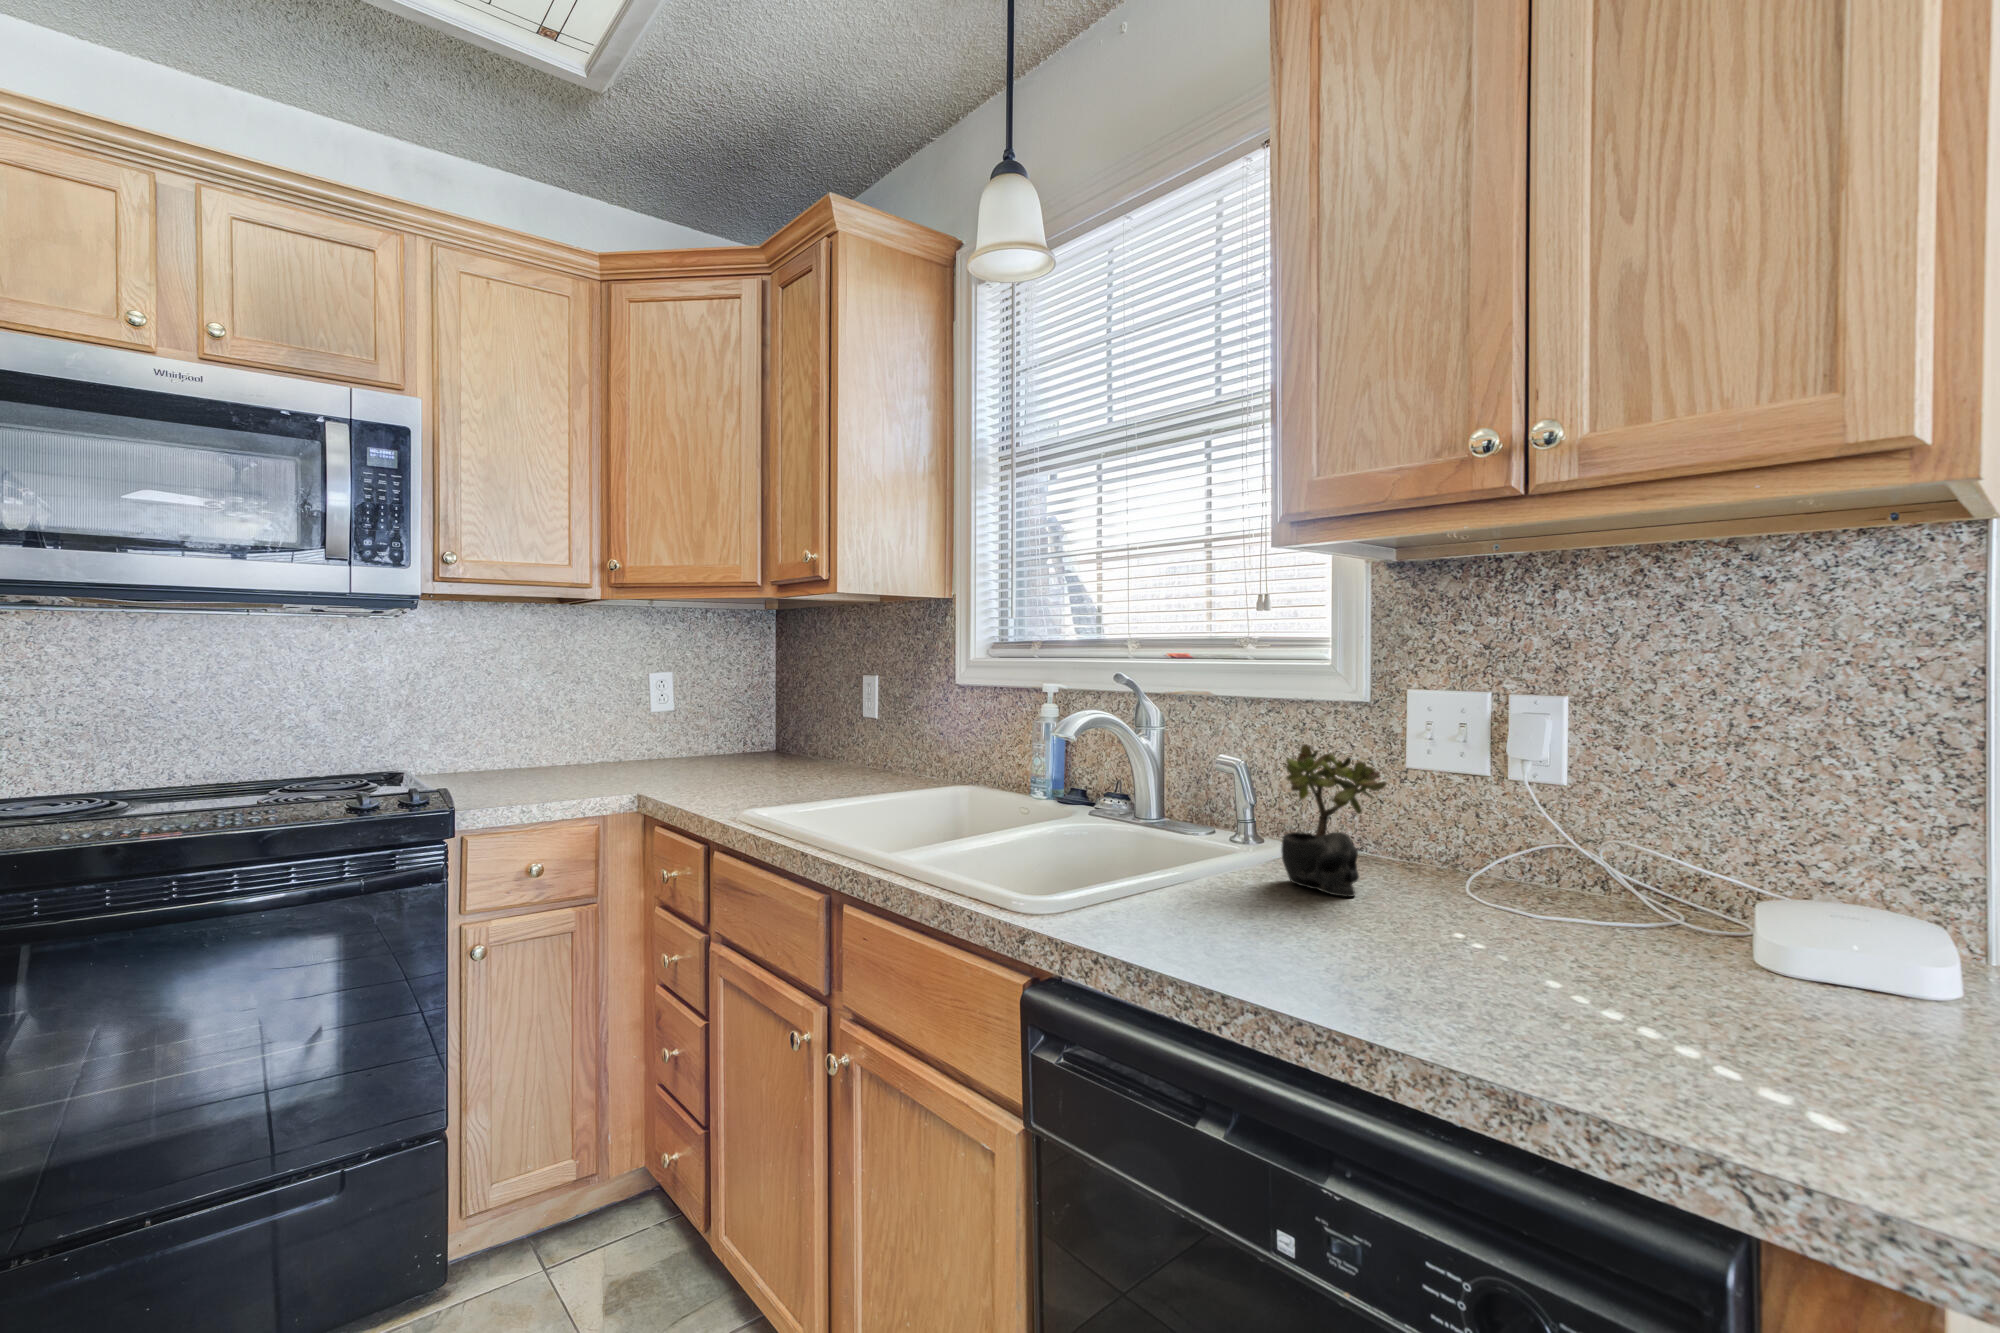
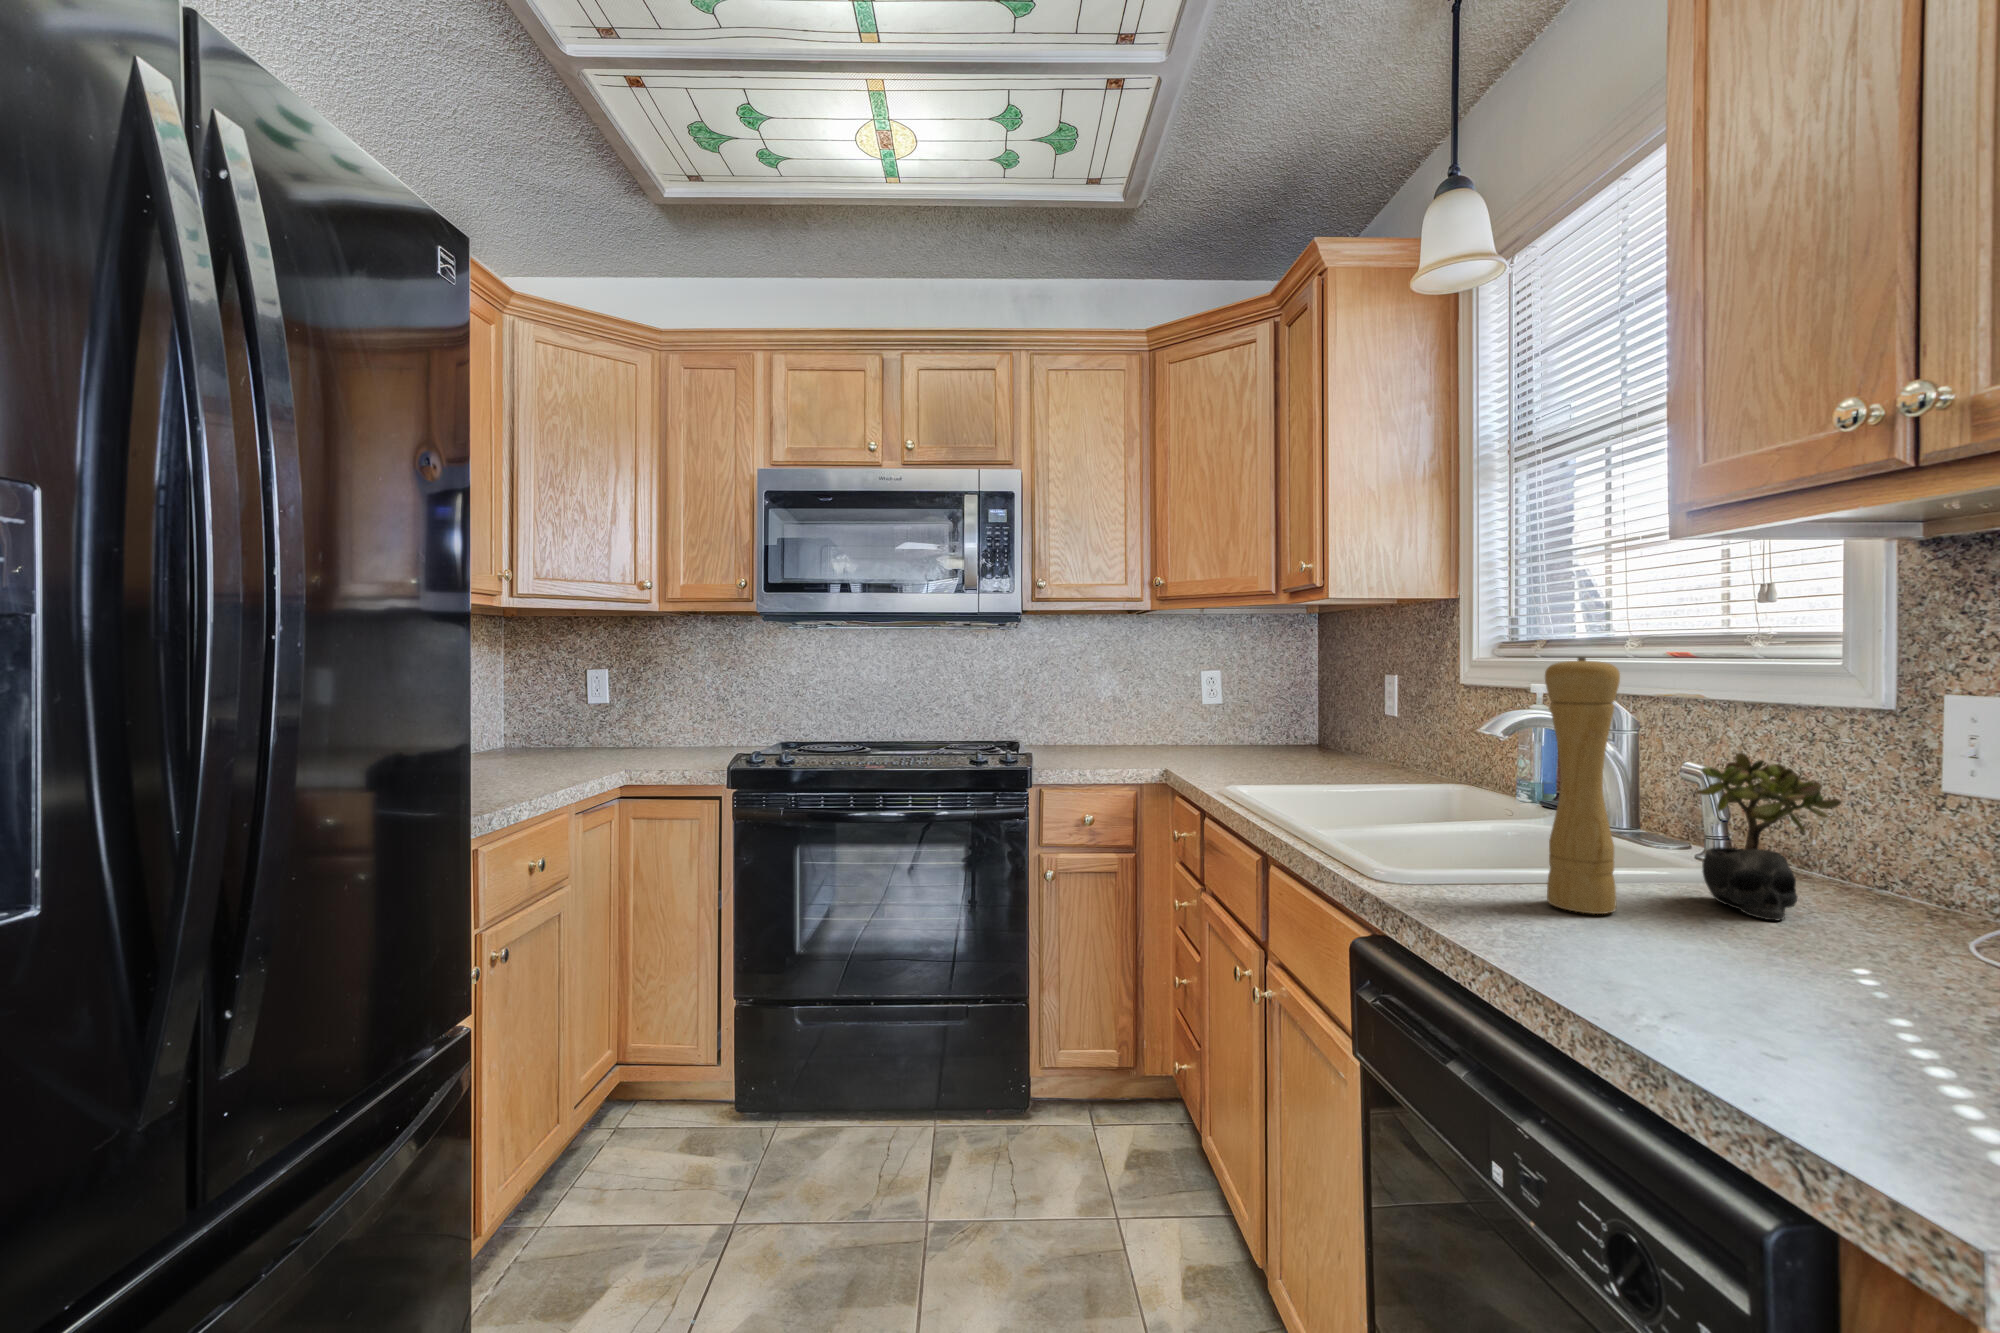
pepper mill: none [1194,653,1261,918] -> present [1545,657,1620,914]

